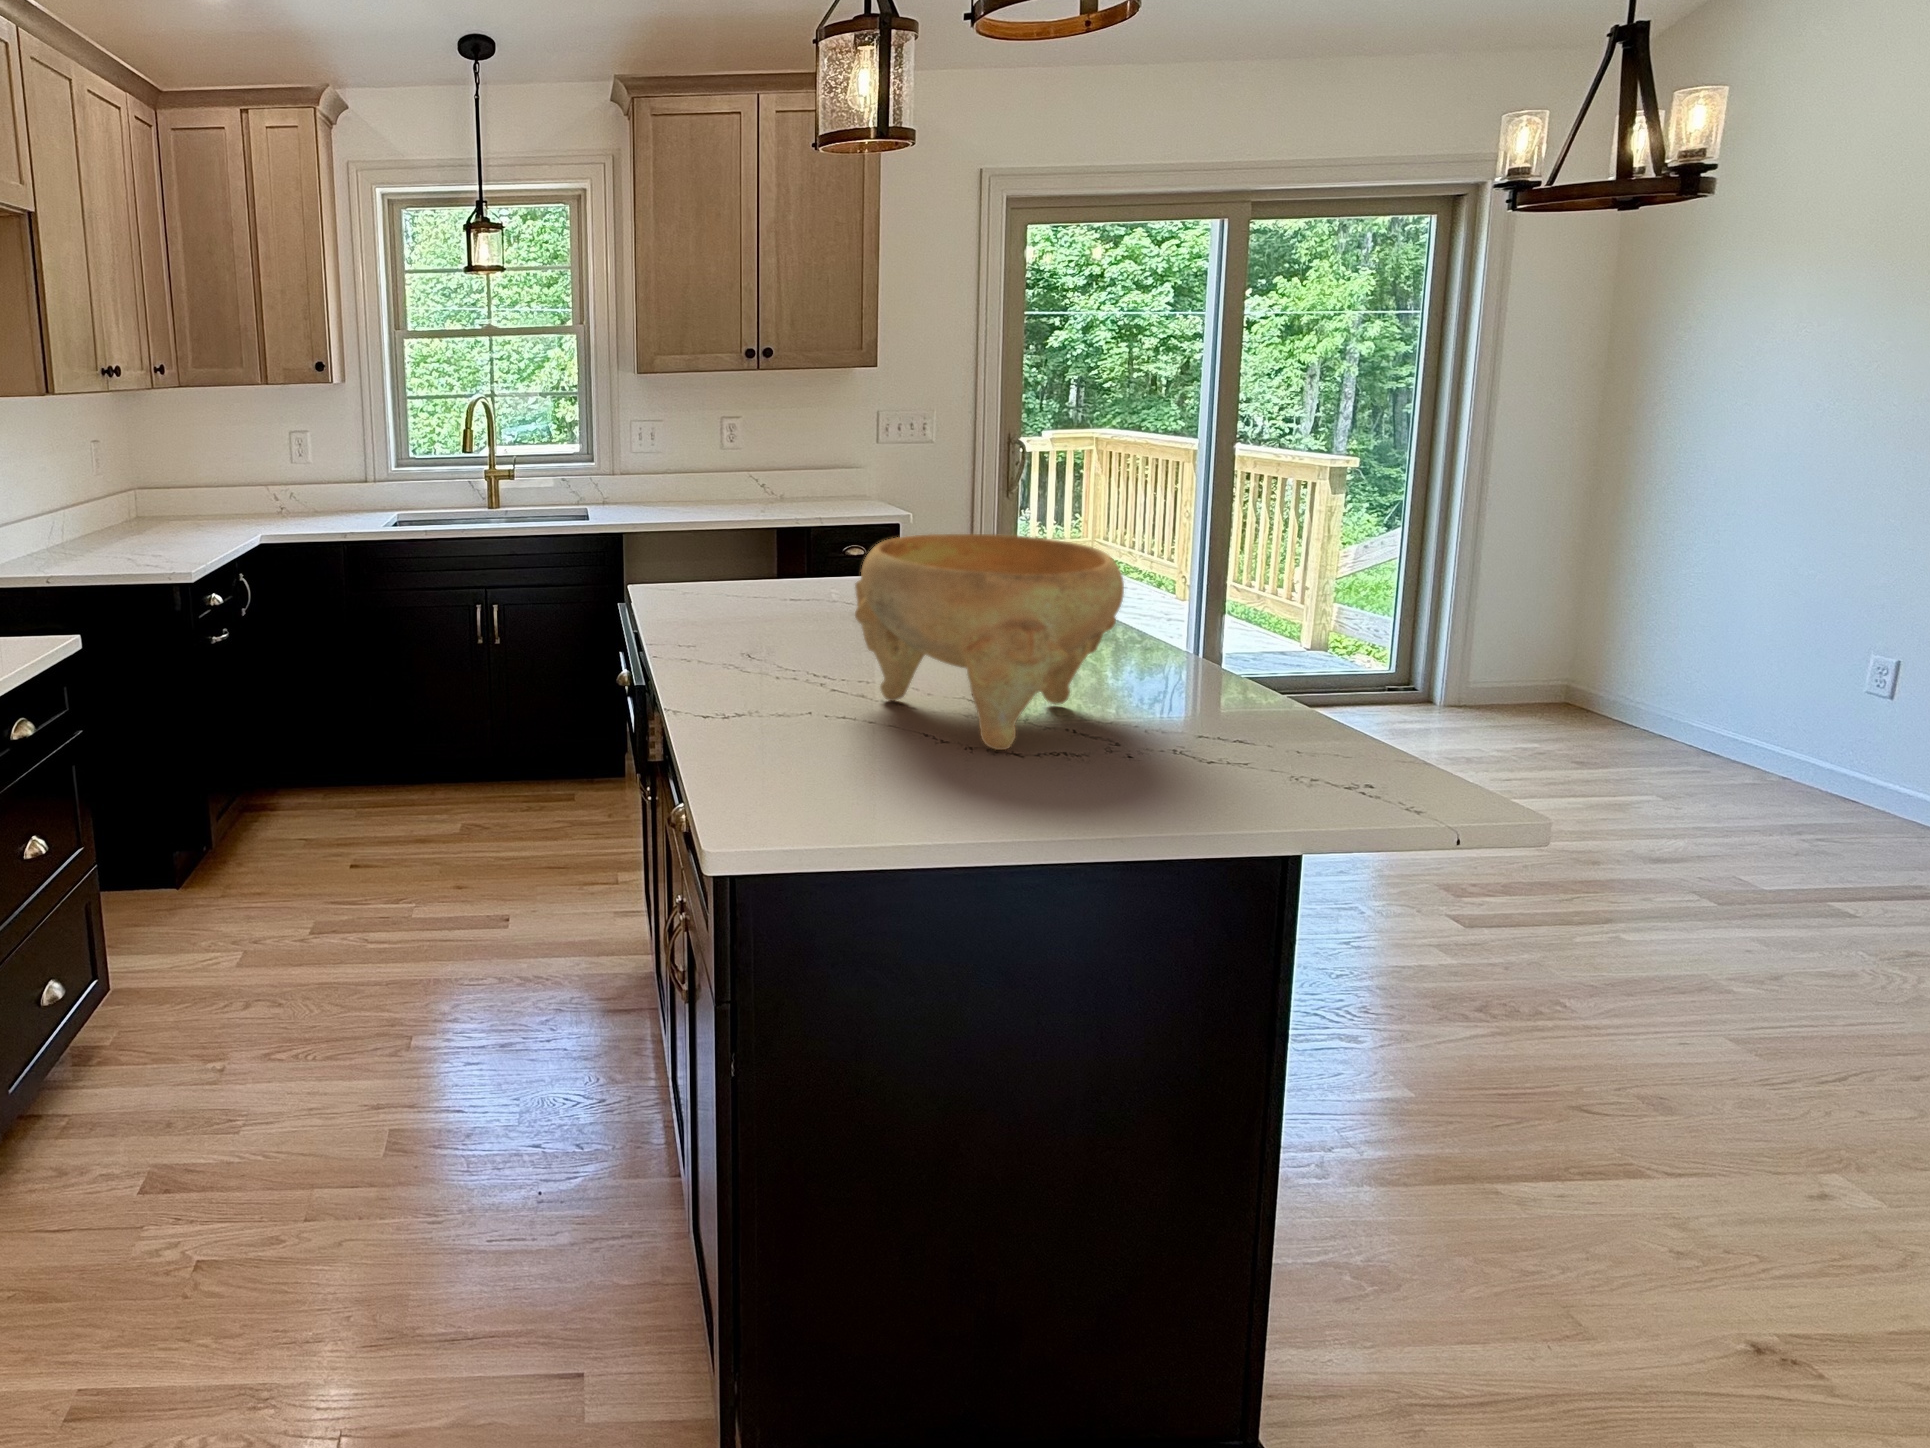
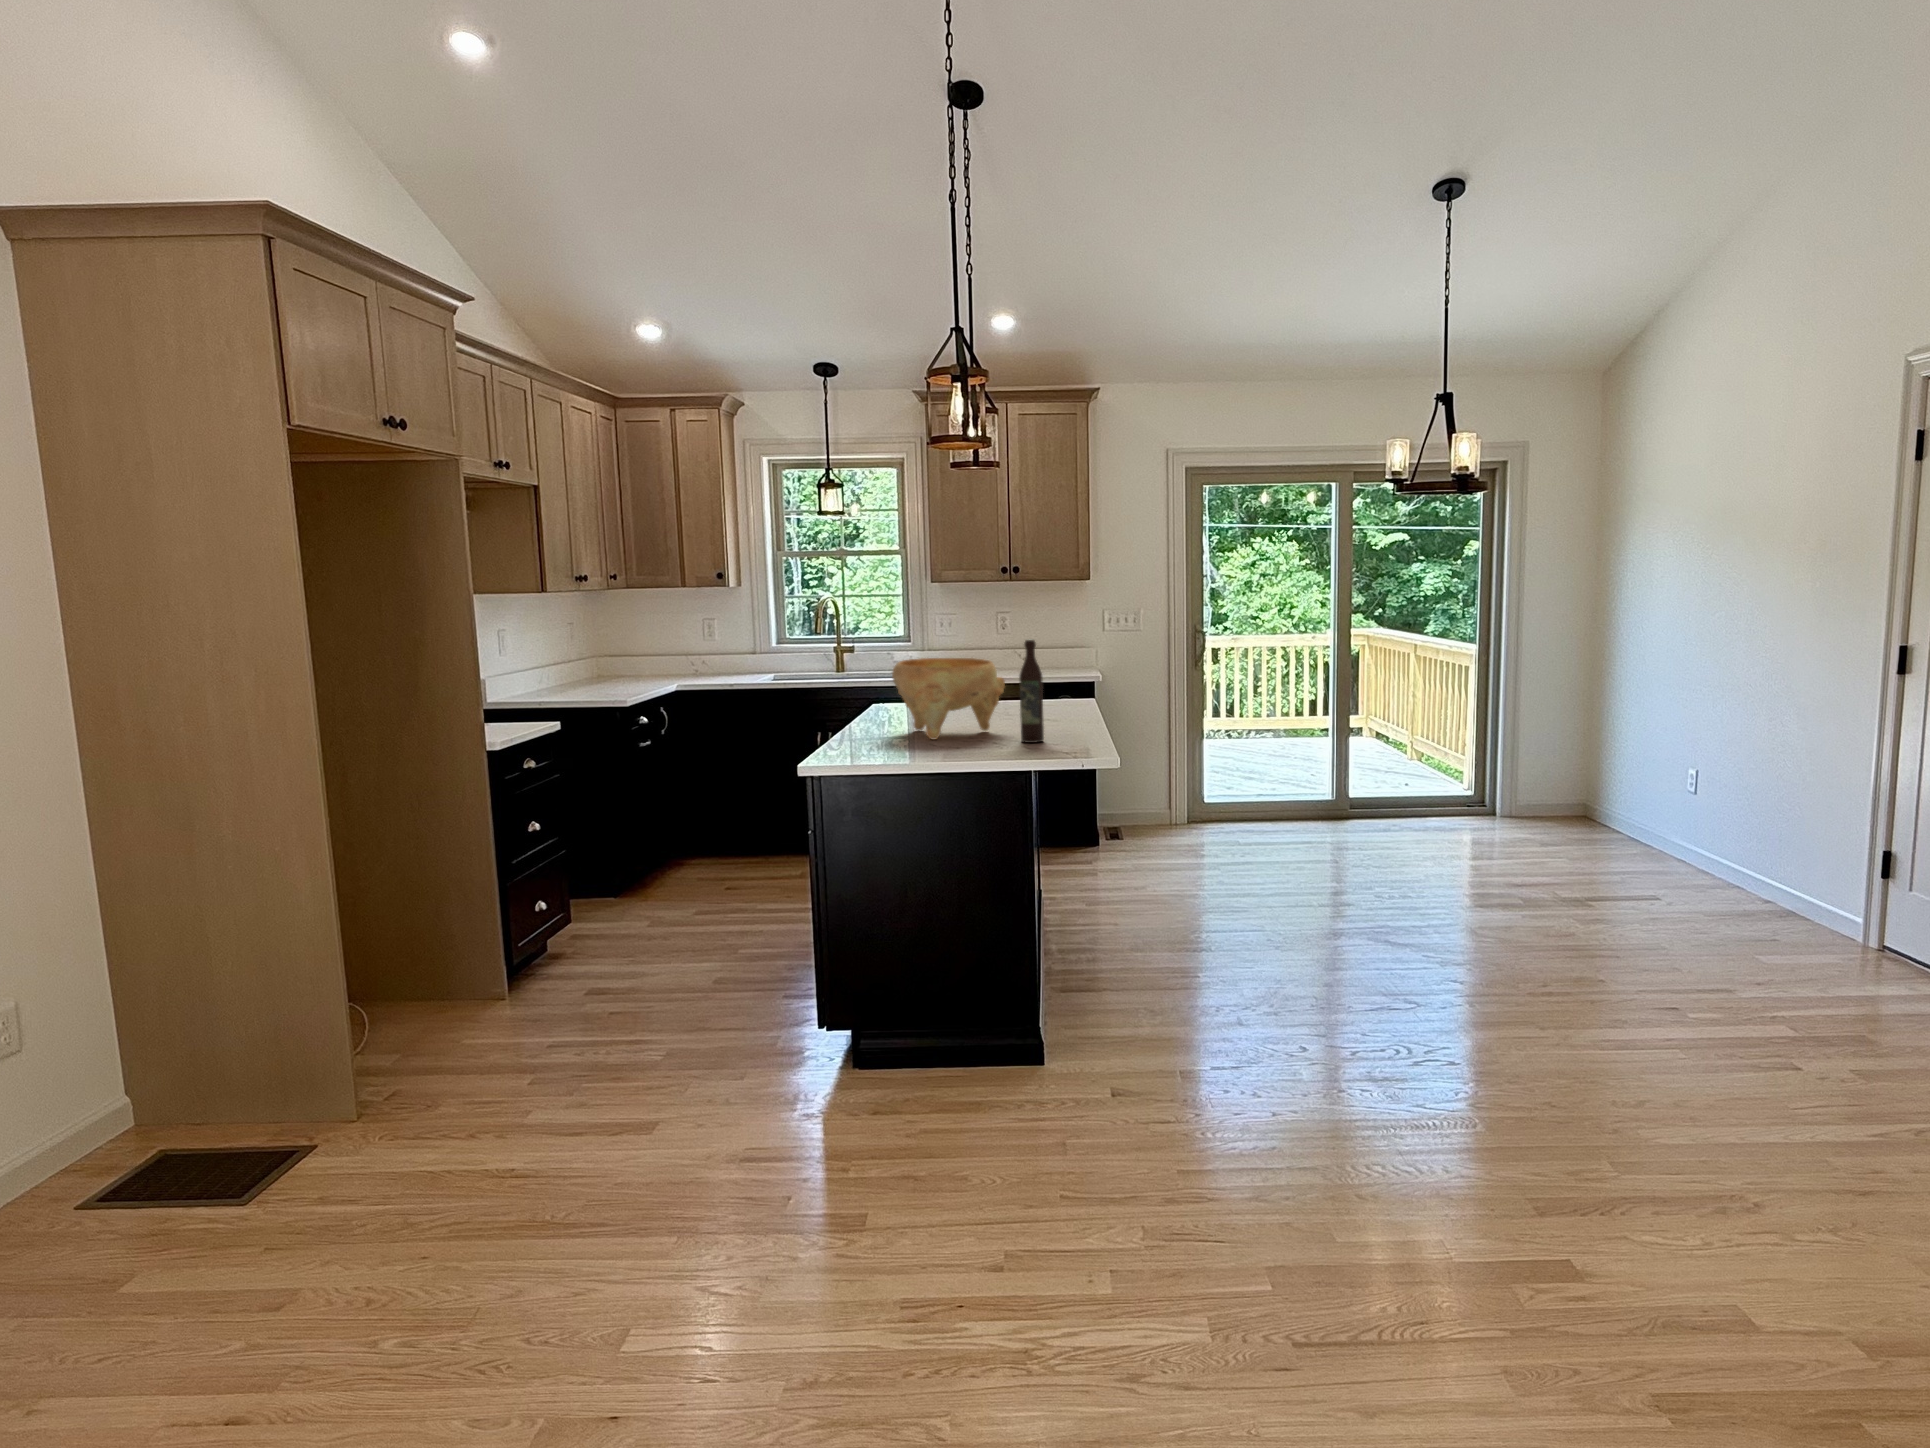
wine bottle: none [1242,504,1324,770] -> present [1019,640,1044,743]

